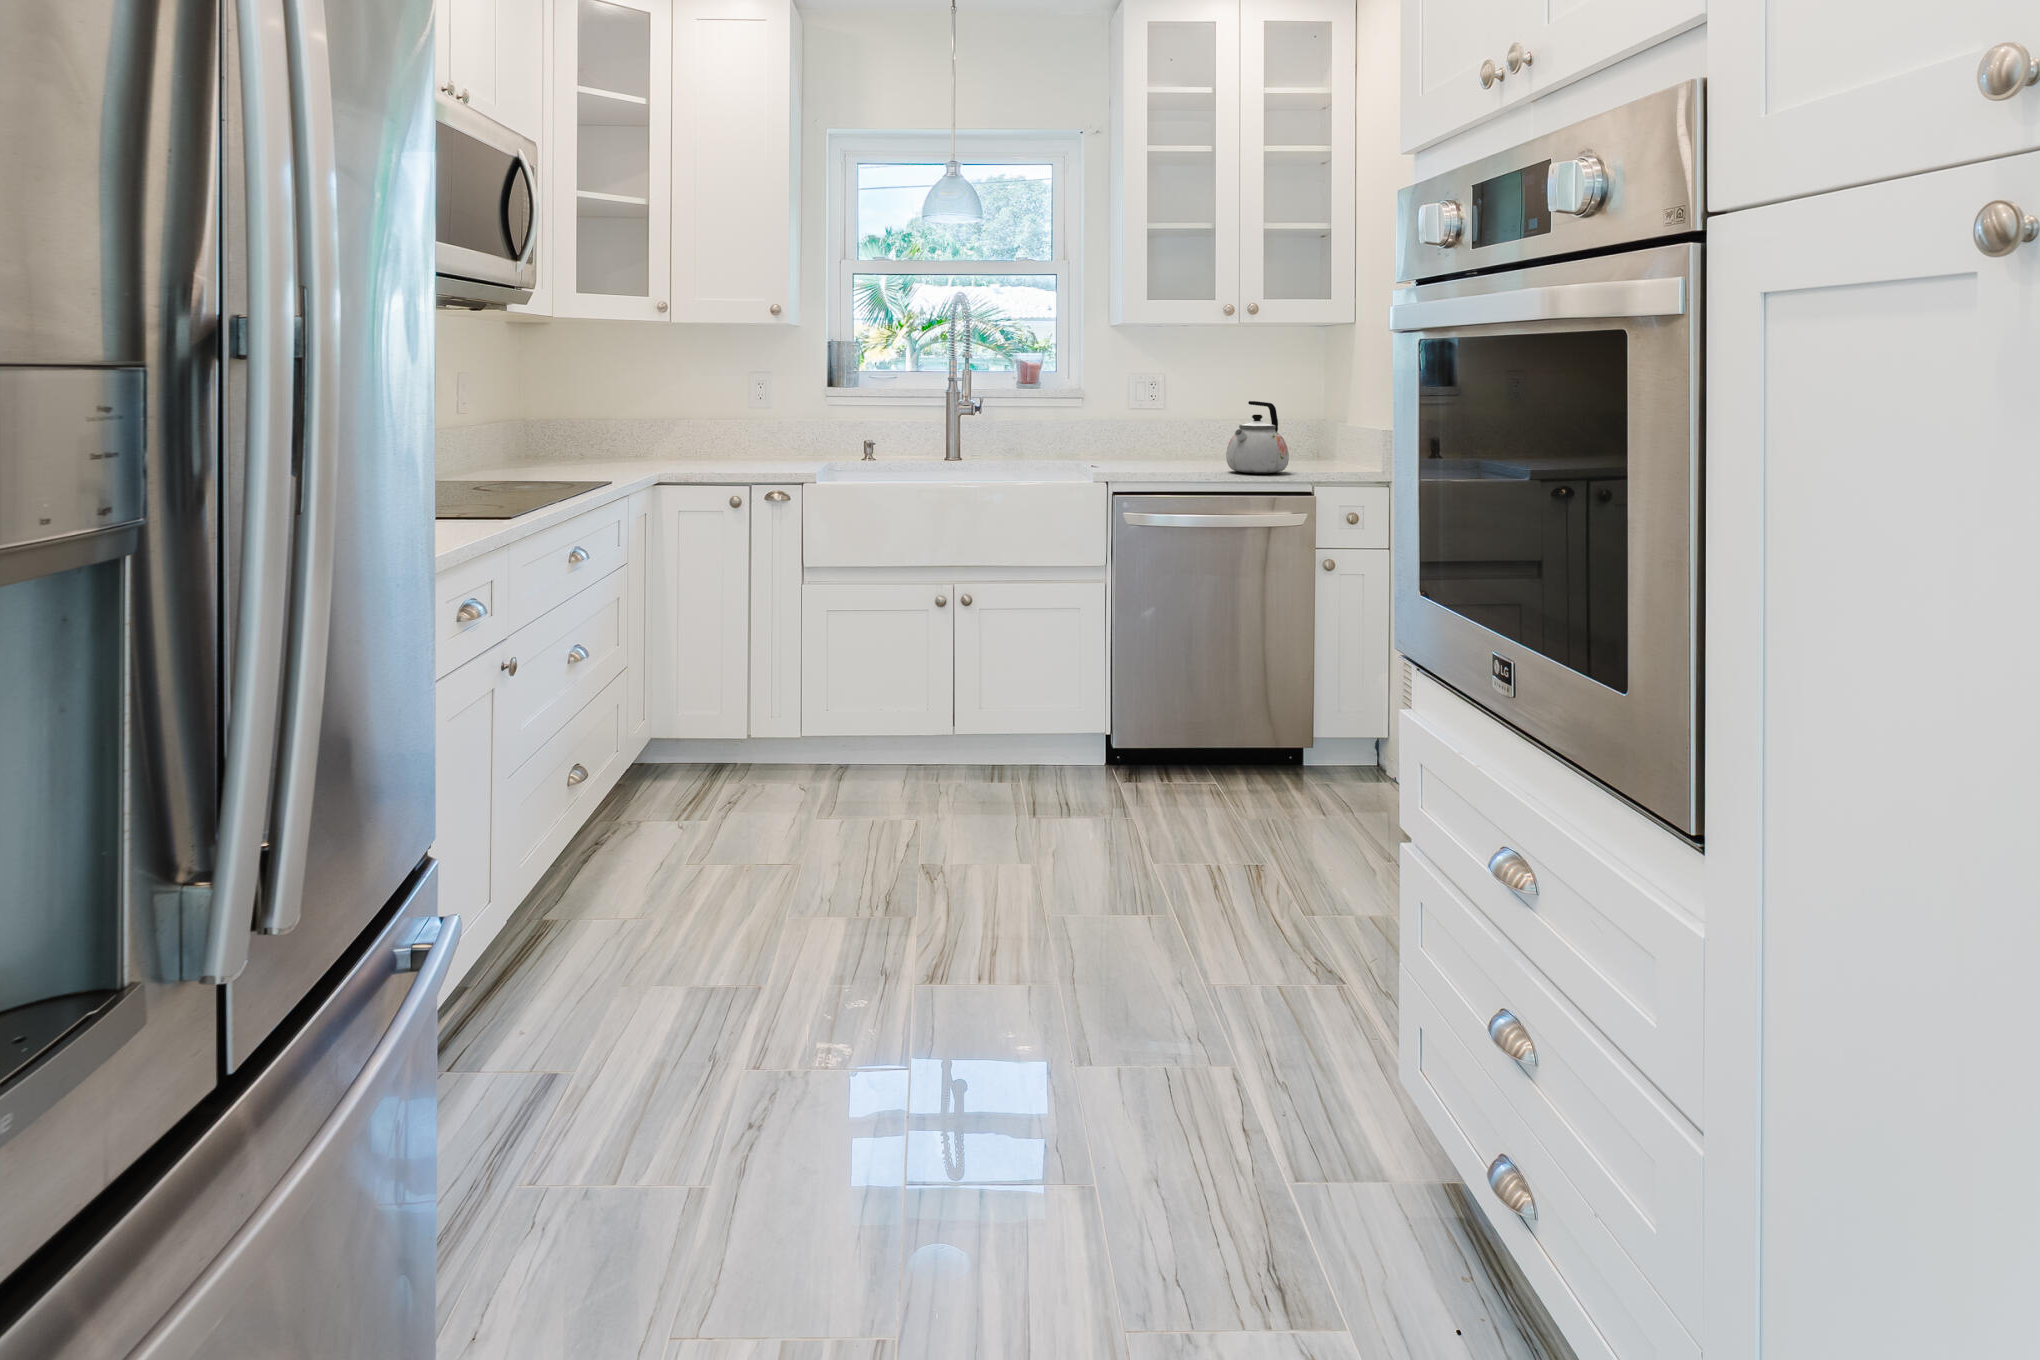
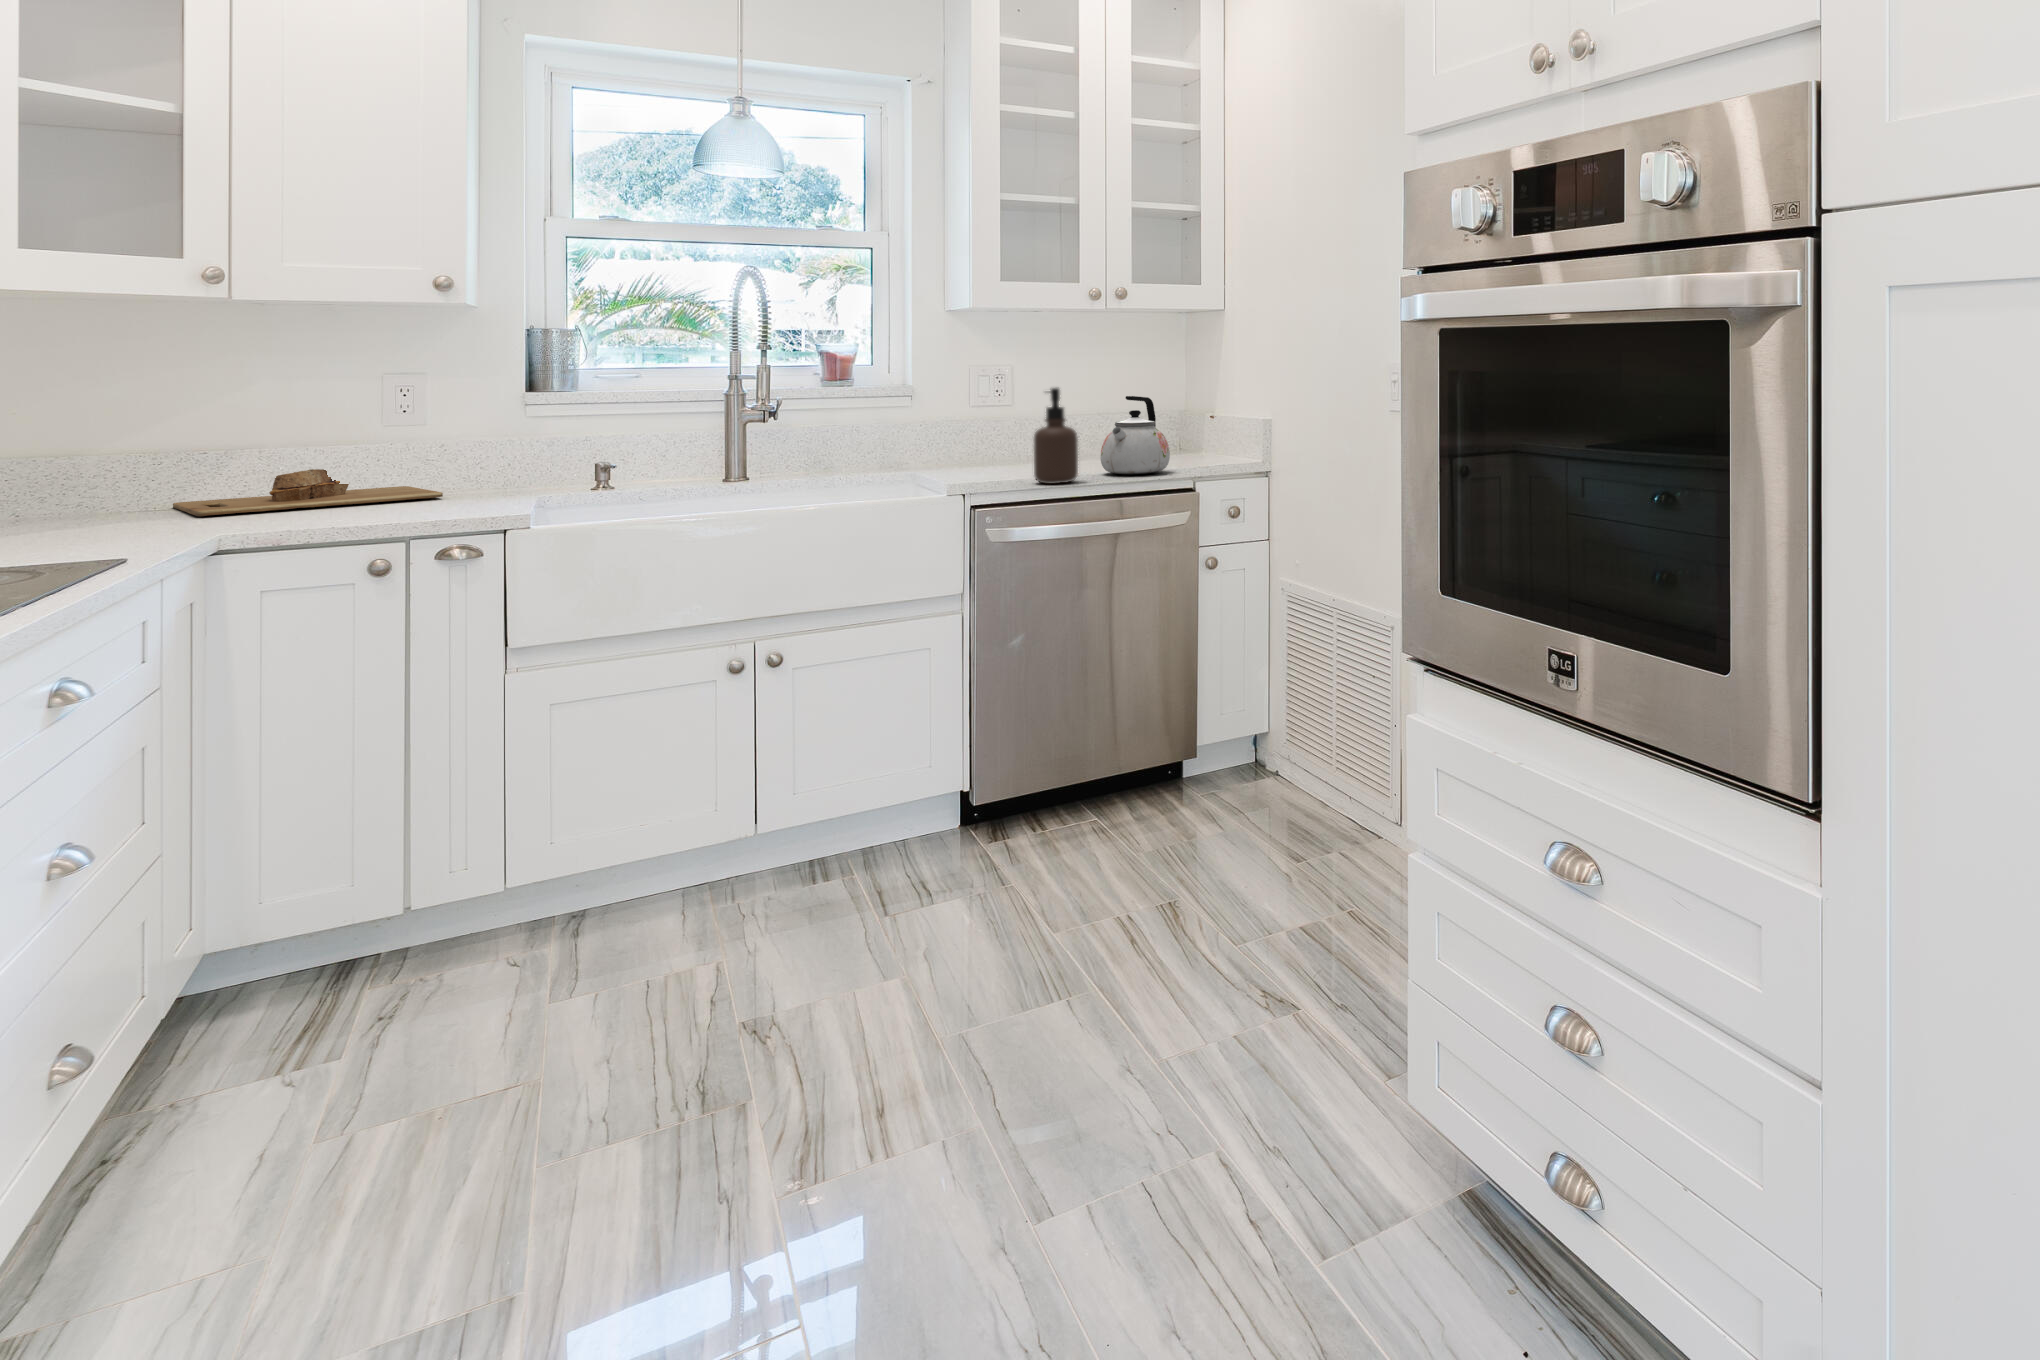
soap dispenser: none [1165,392,1201,476] -> present [1034,388,1078,484]
cutting board: none [654,436,782,463] -> present [173,469,443,517]

